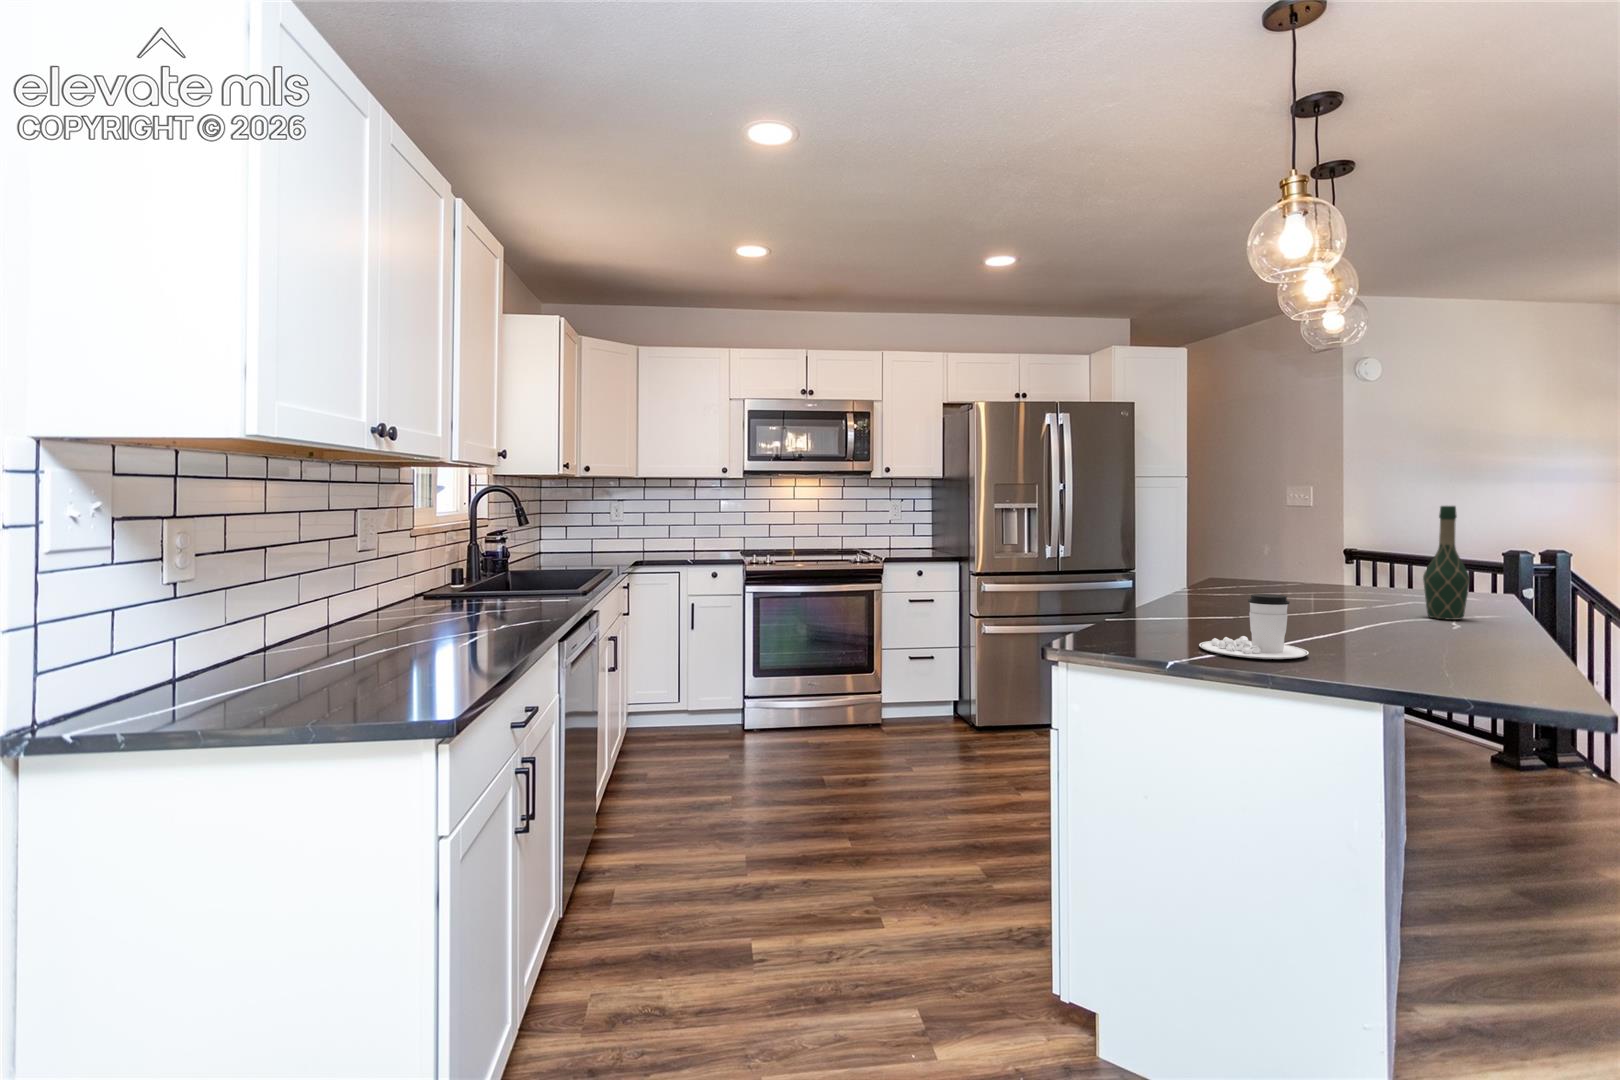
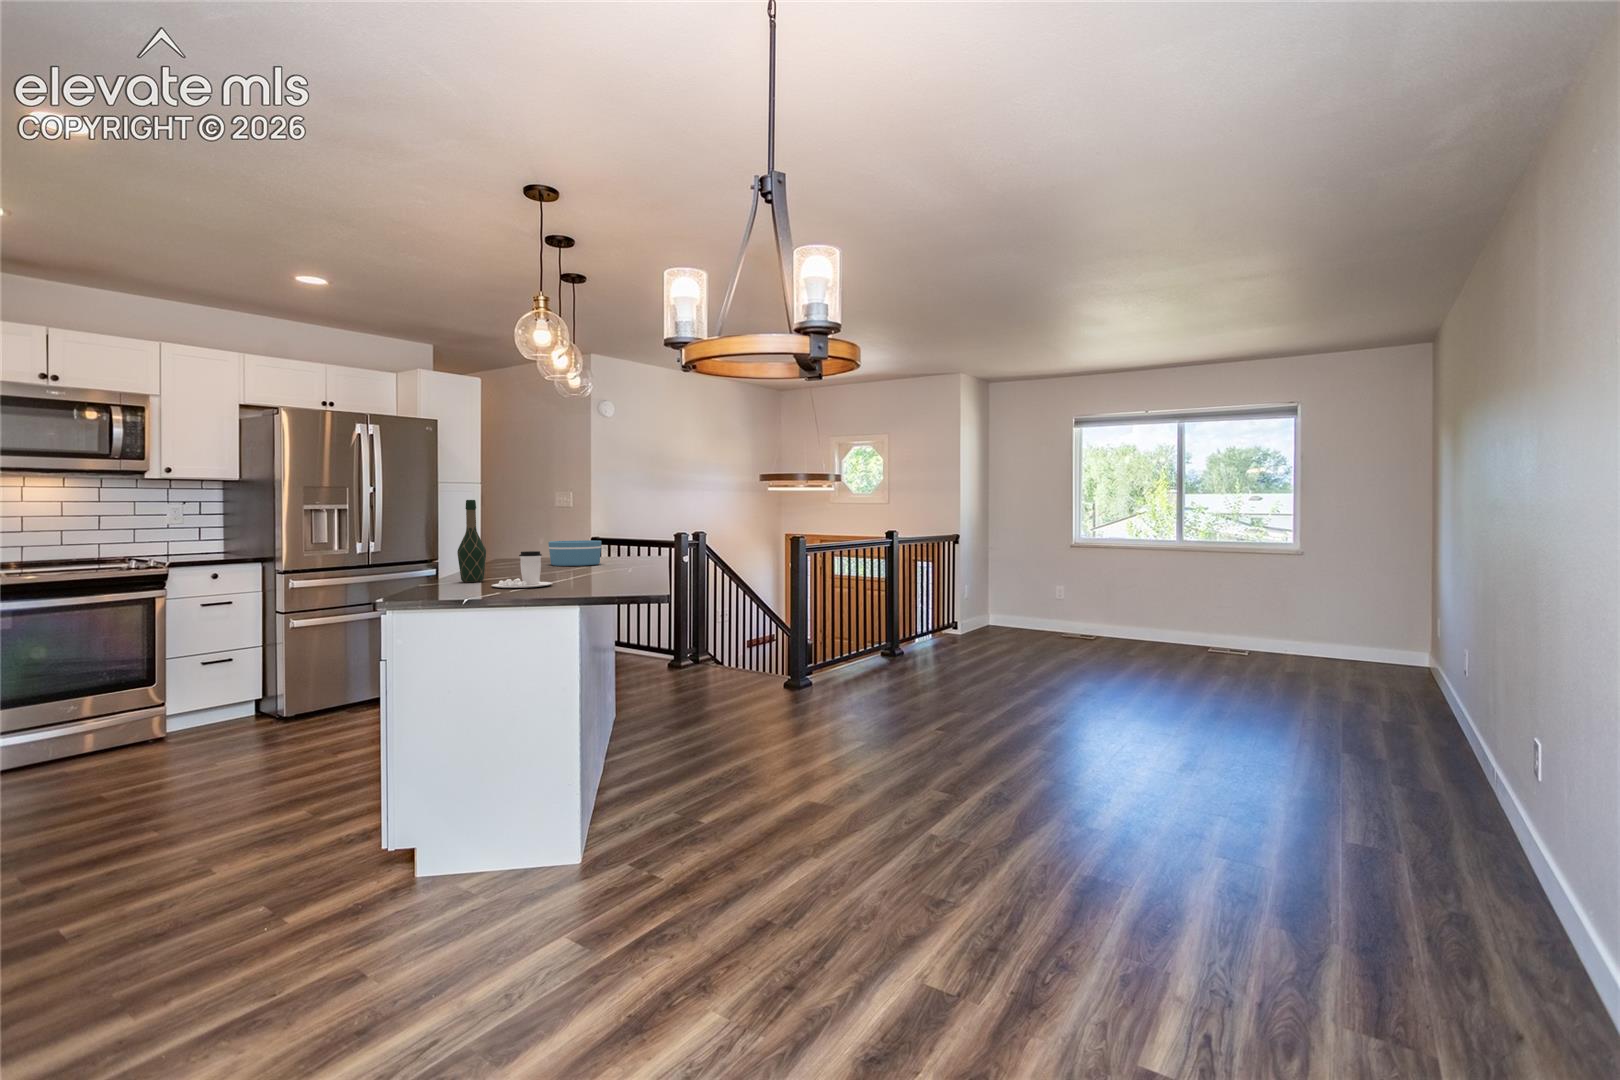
wine bottle: present [1423,506,1470,620] -> present [457,500,486,582]
bowl: none [1289,560,1384,603] -> present [548,540,601,566]

